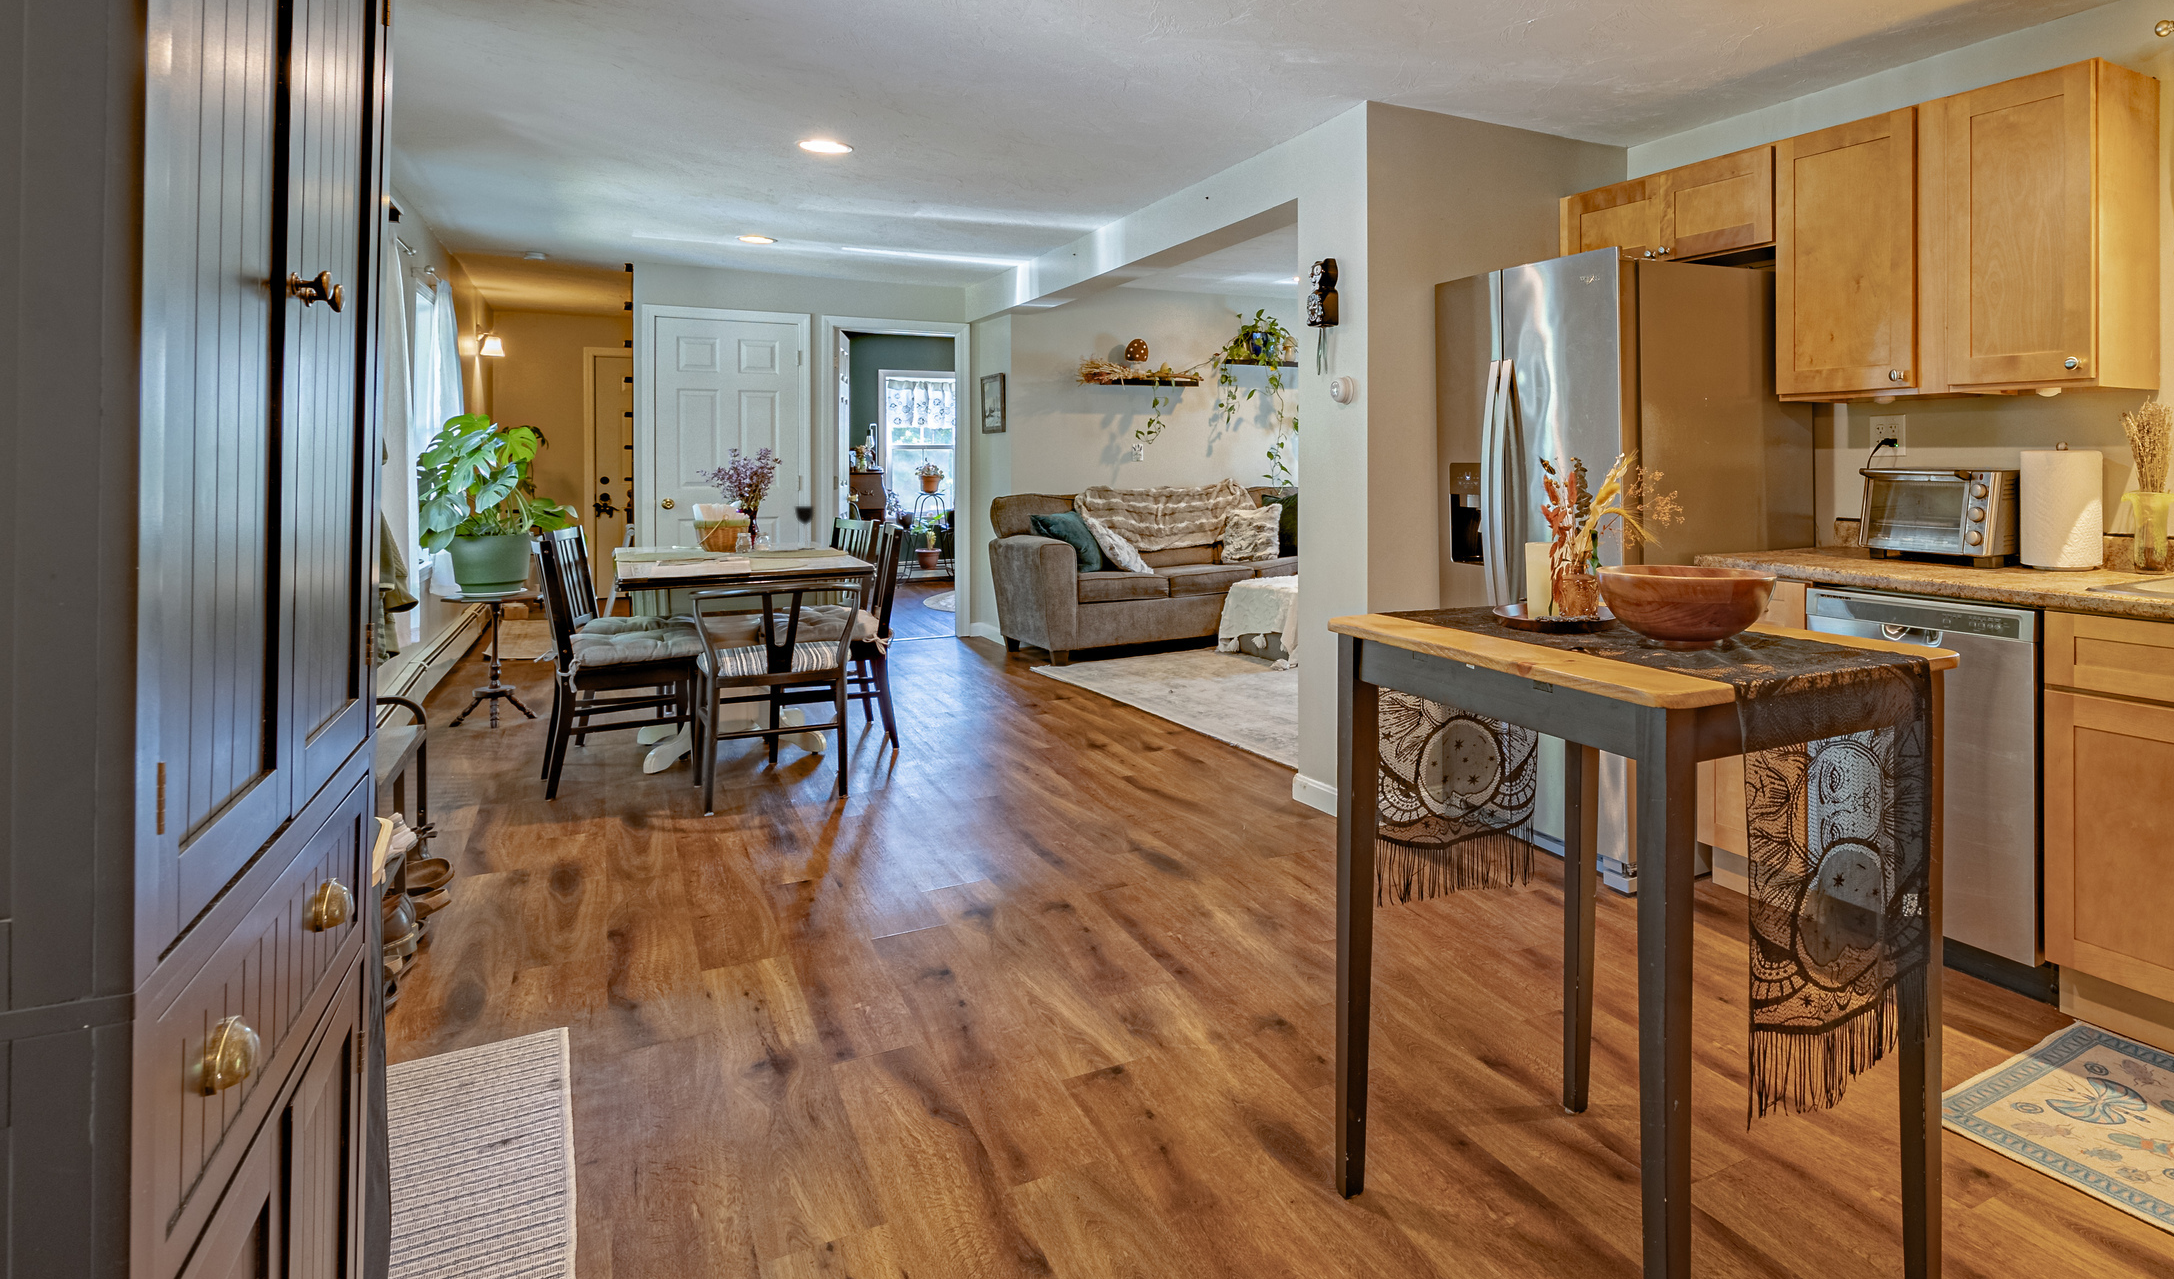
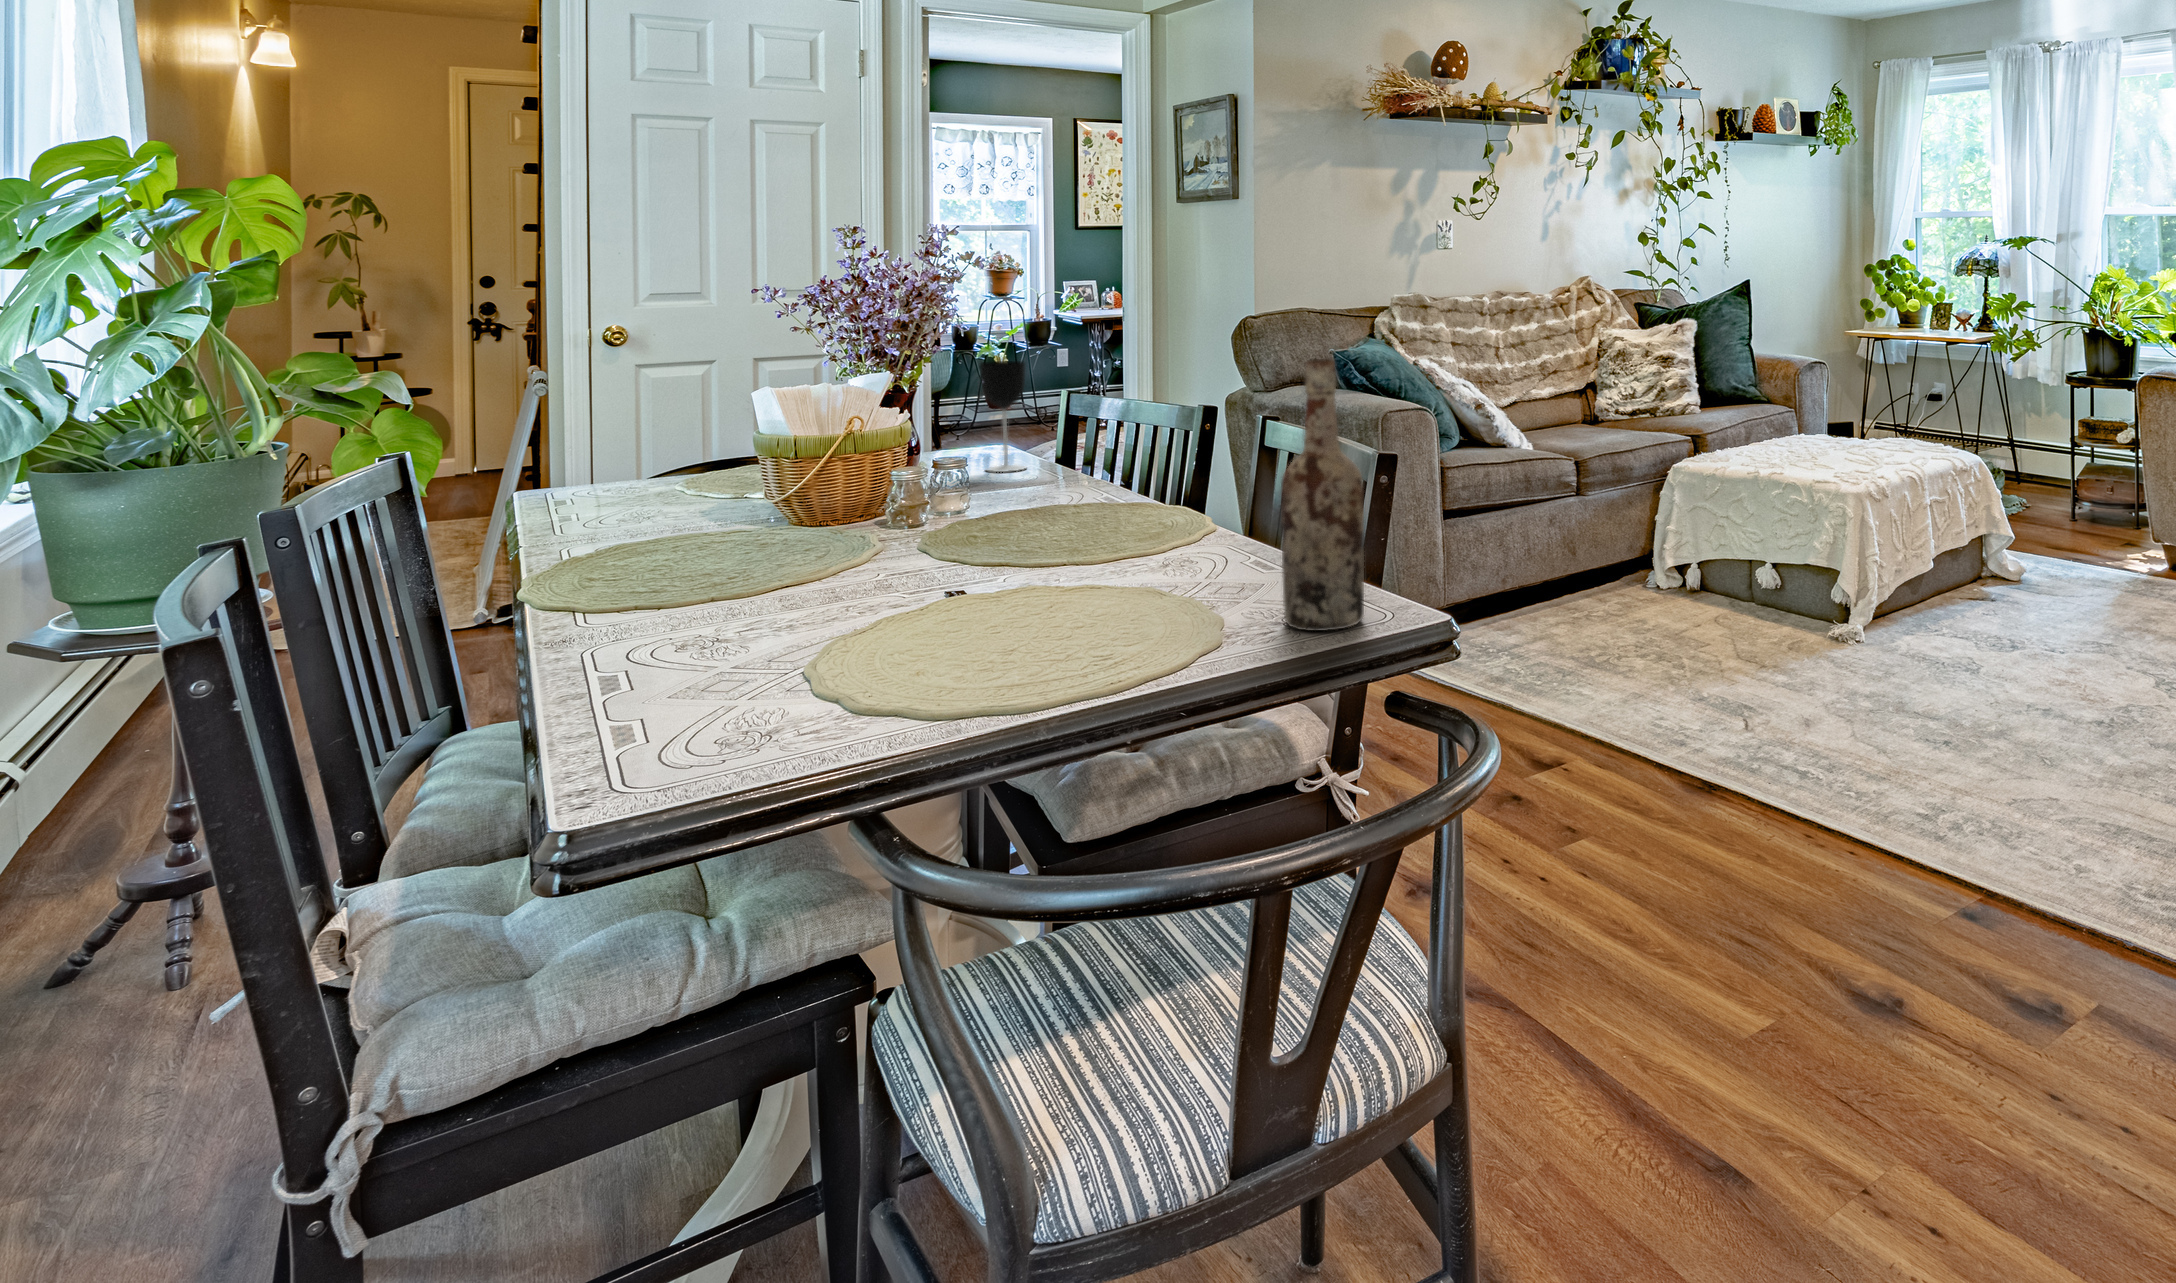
wine bottle: none [830,493,858,570] -> present [1281,359,1364,631]

